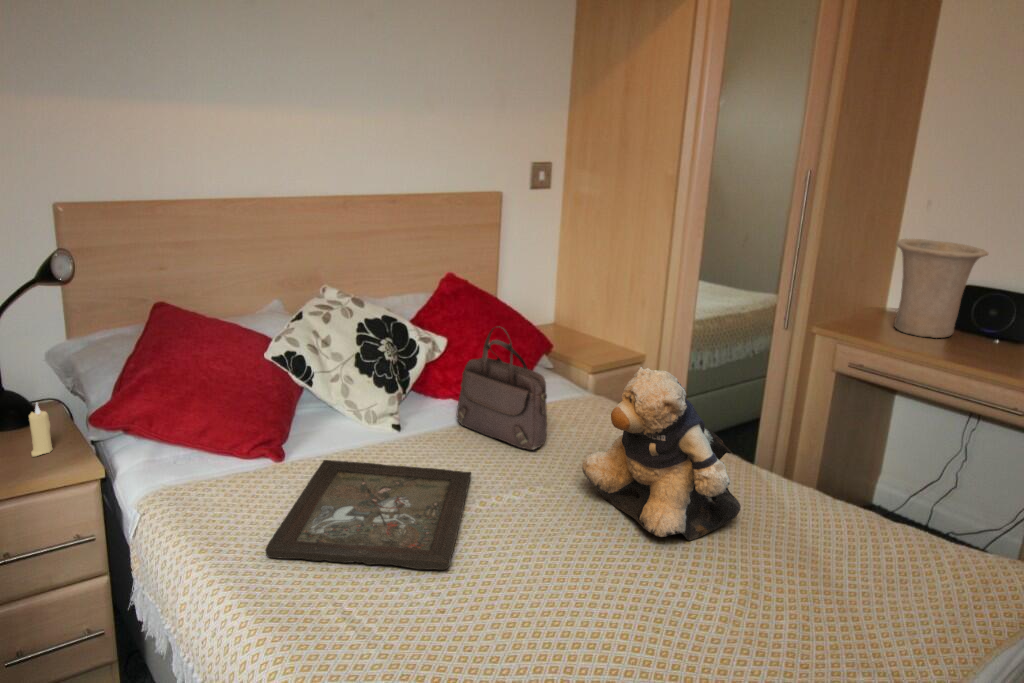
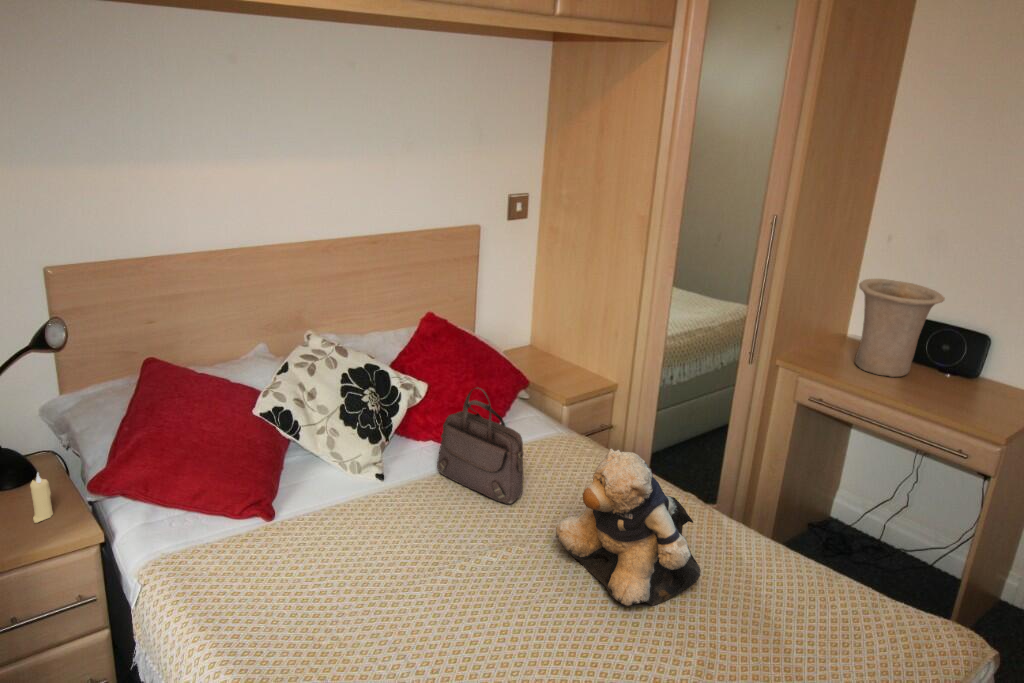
tray: present [265,460,471,570] -> none [264,520,452,644]

